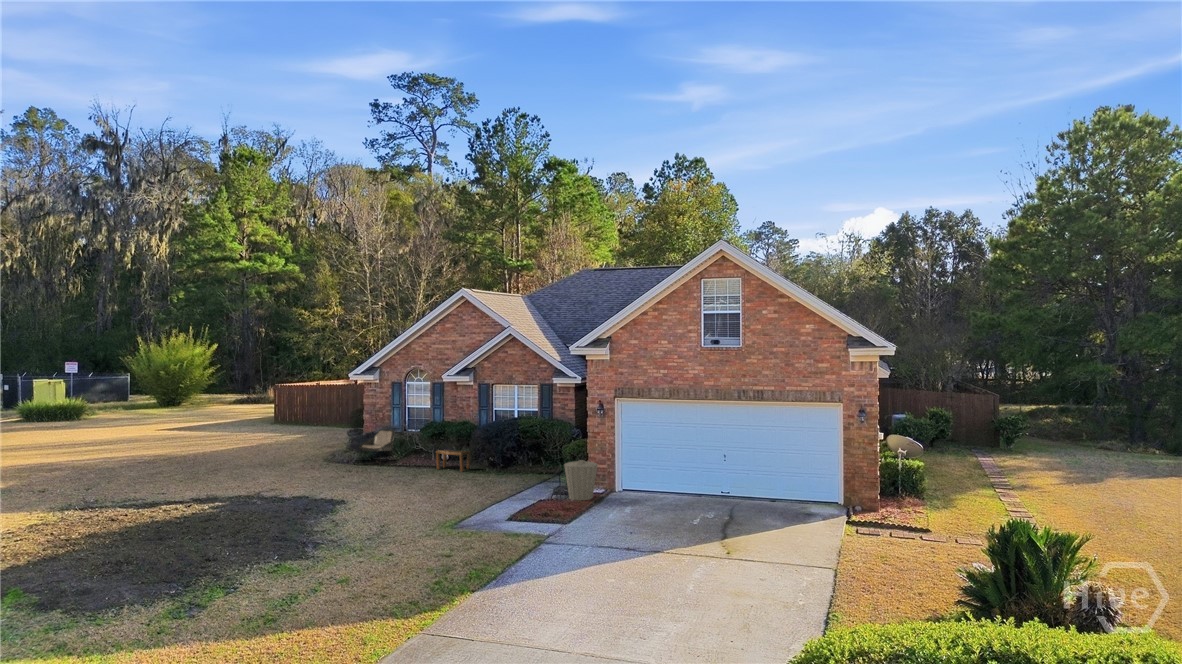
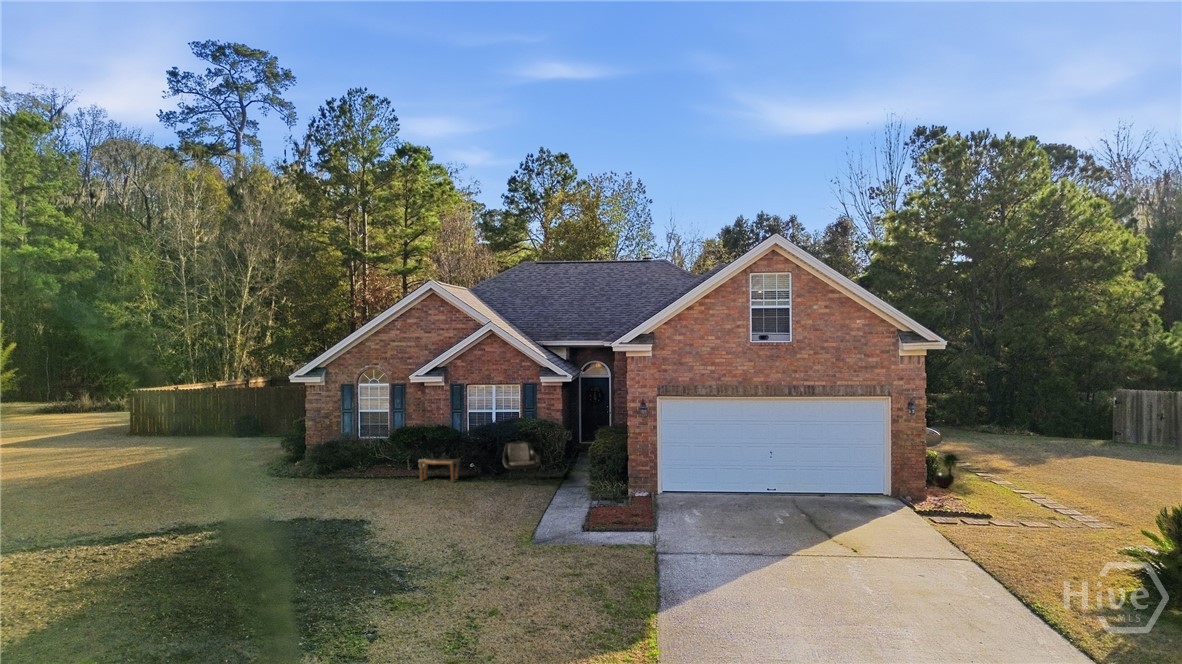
lounge chair: present [359,429,395,465] -> present [503,441,541,485]
trash can: present [564,460,597,500] -> none [610,464,645,508]
potted tree: none [921,461,946,502] -> present [935,453,959,488]

